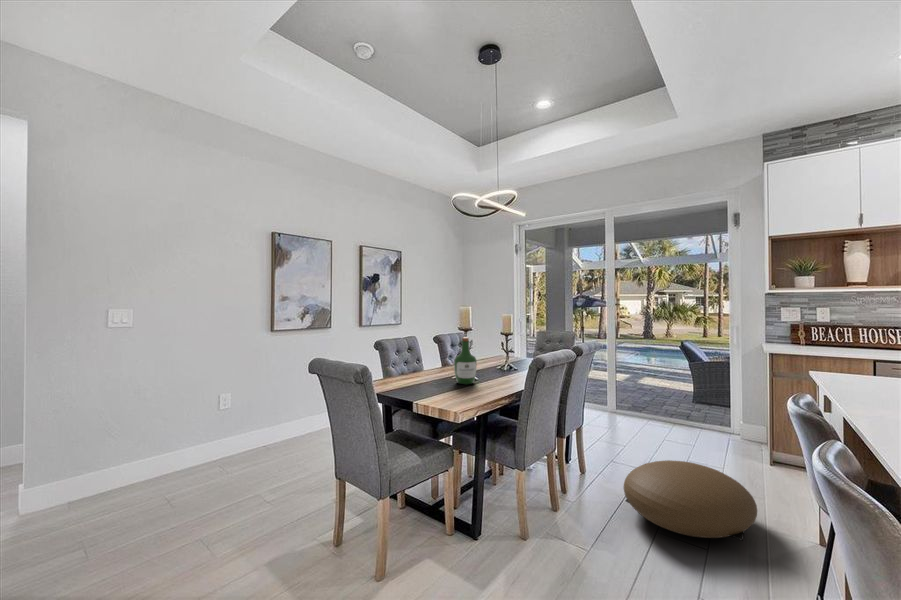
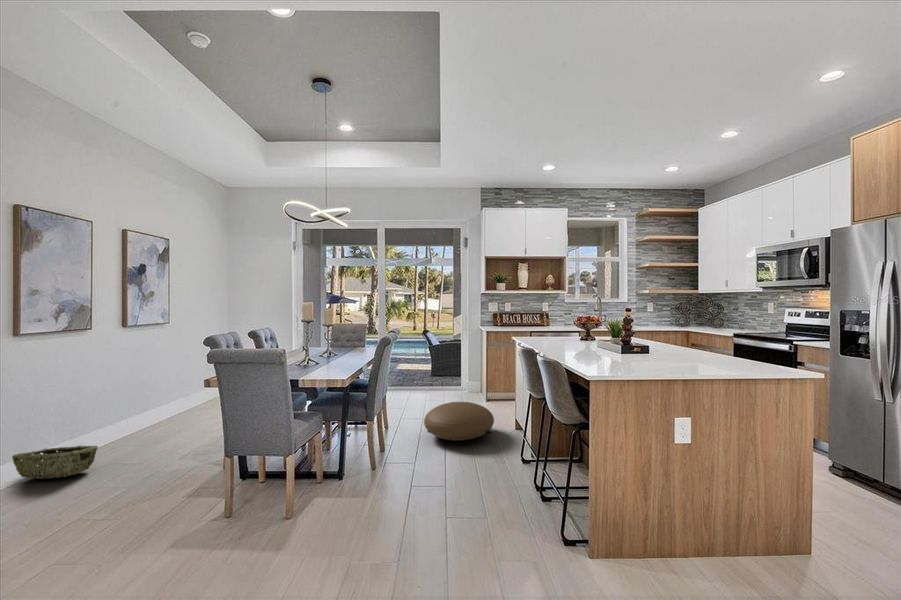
wine bottle: present [454,337,477,384] -> none [304,327,324,366]
woven basket: none [266,422,315,450] -> present [12,446,98,479]

